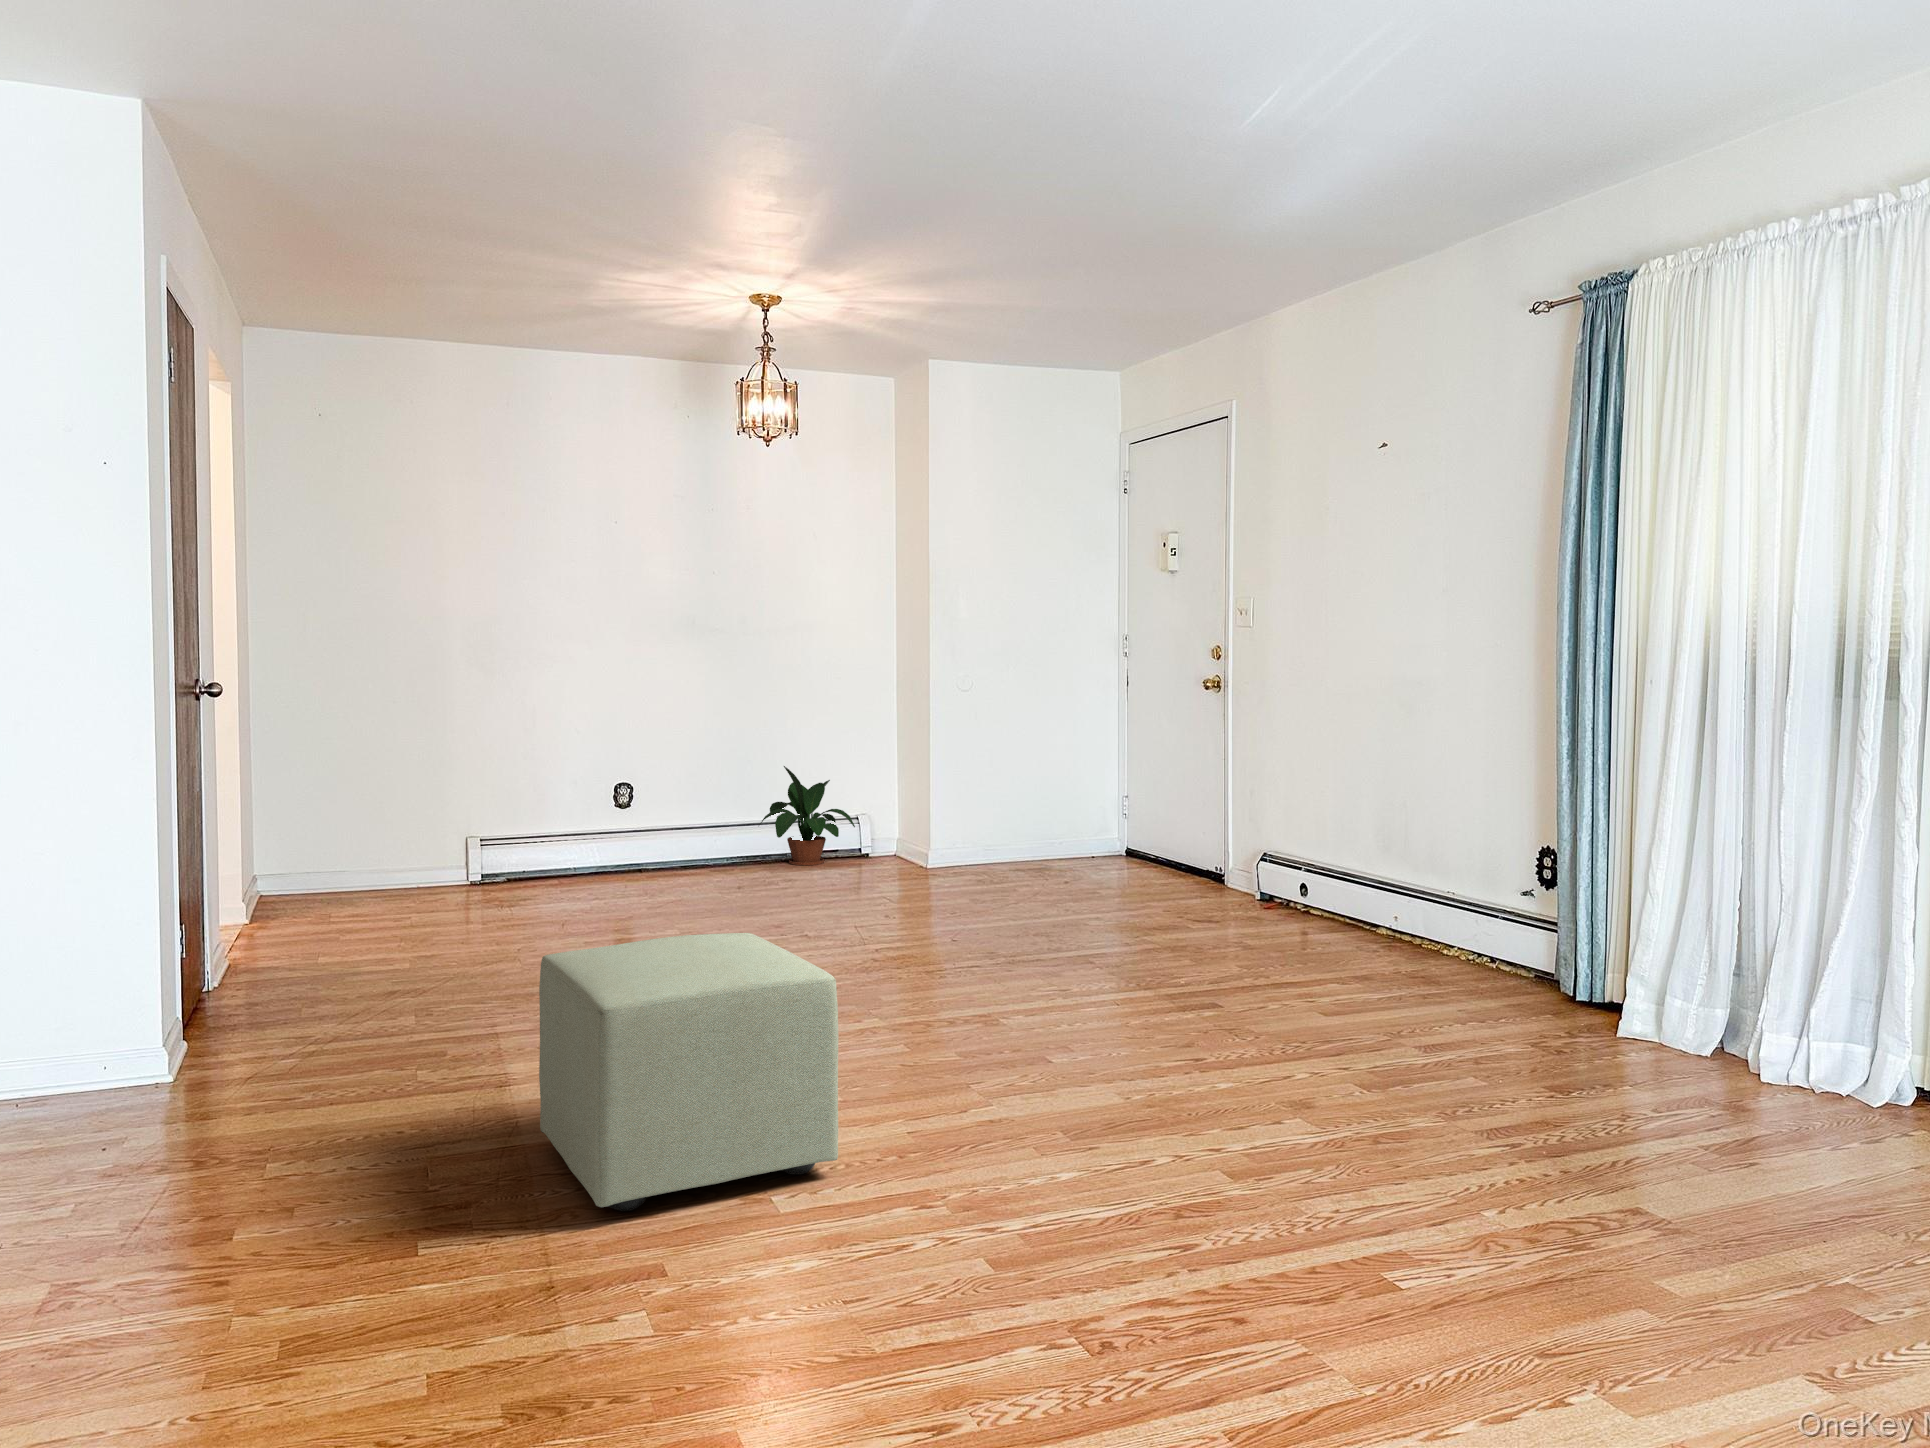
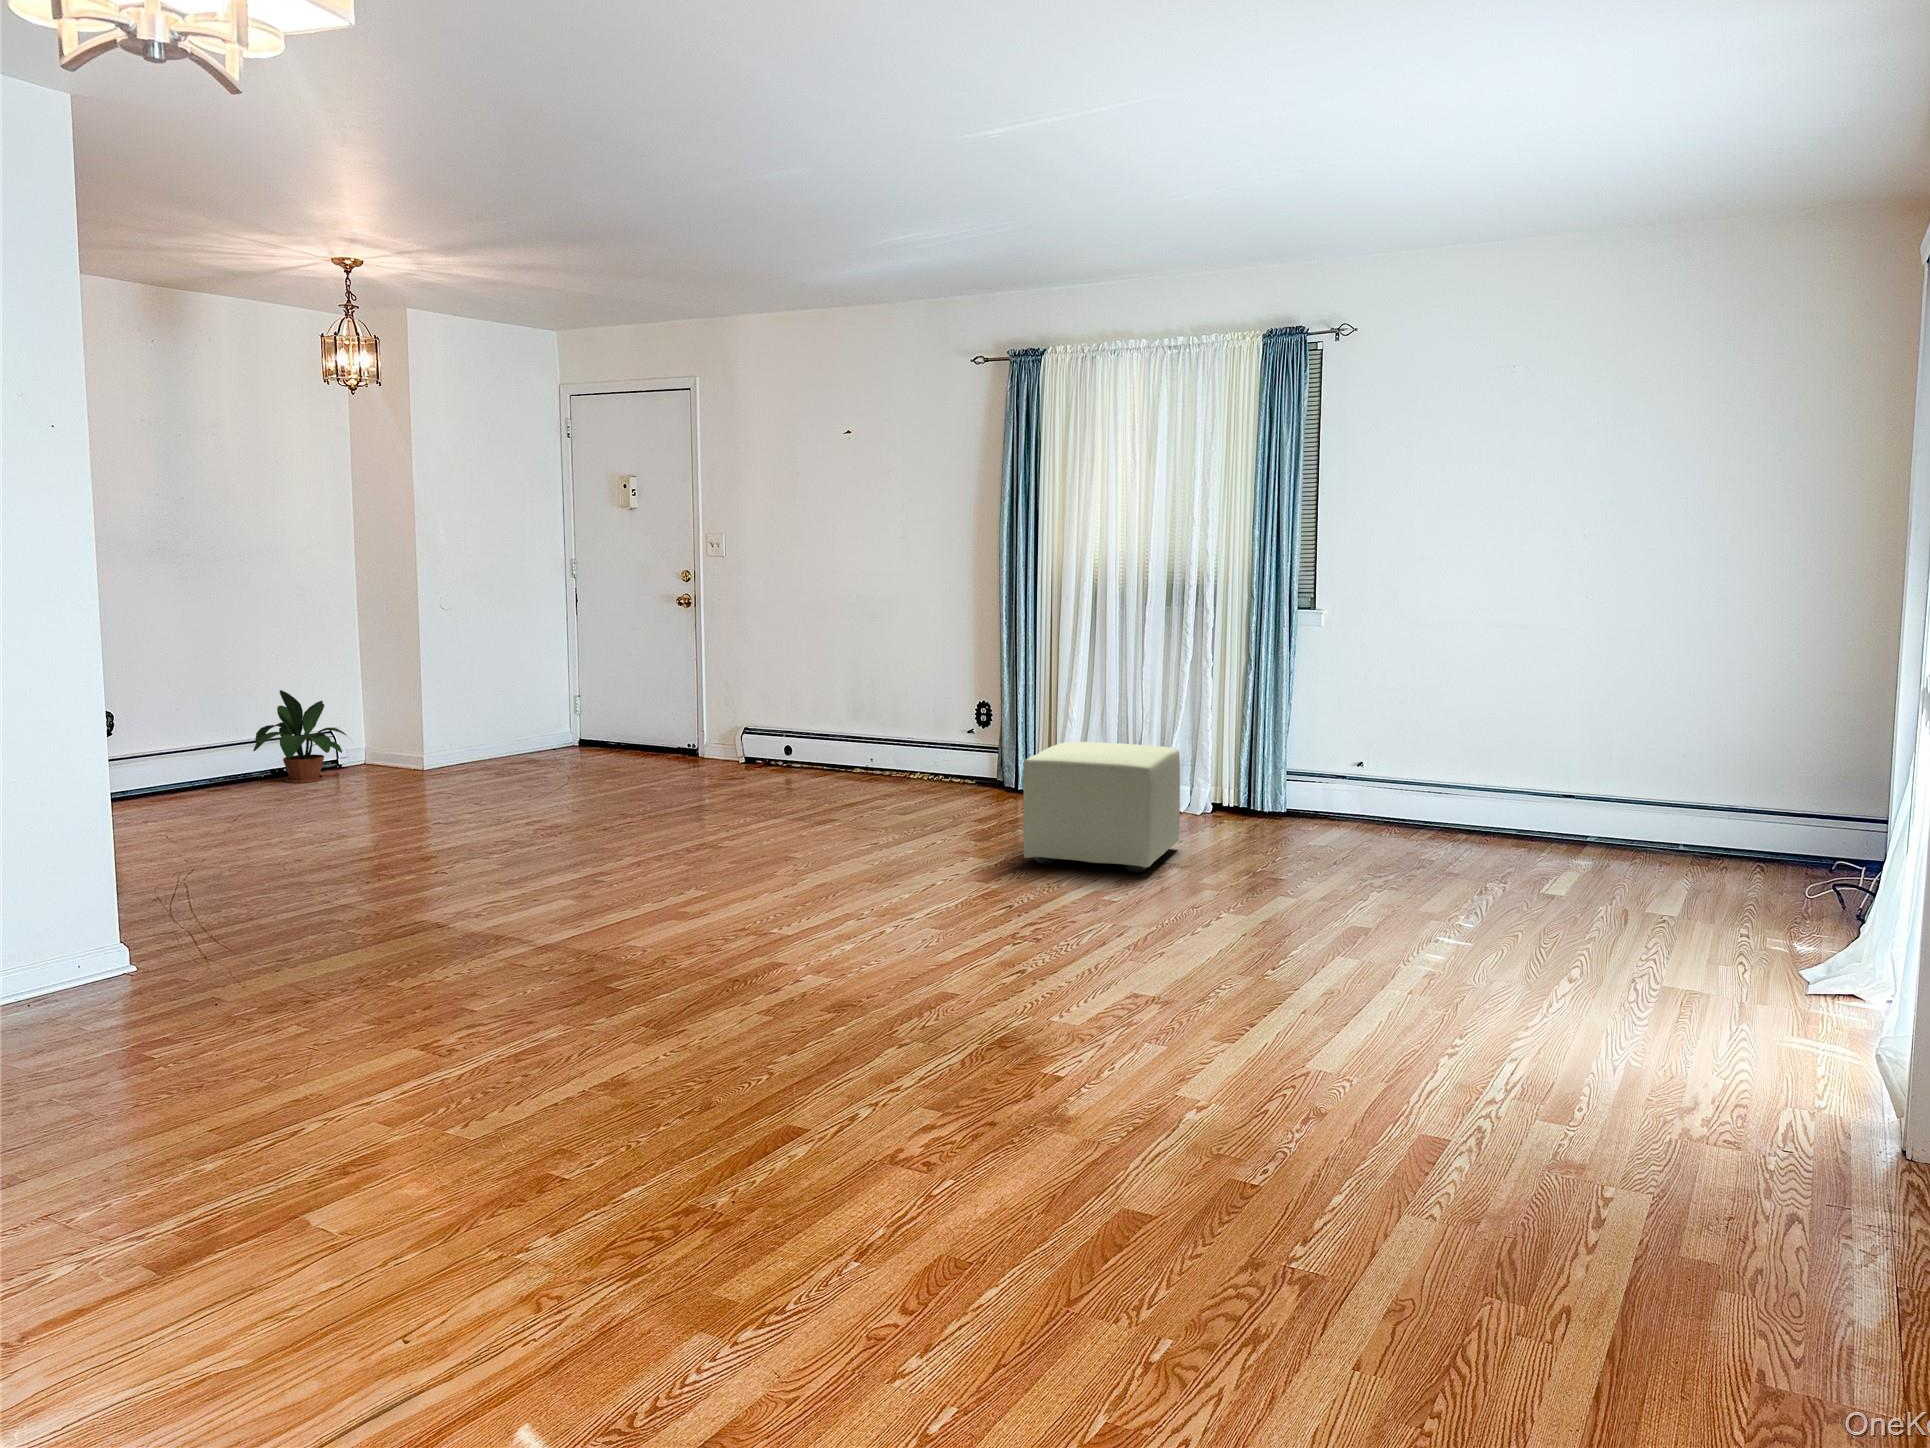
ottoman: present [539,933,838,1211] -> present [1023,742,1180,872]

